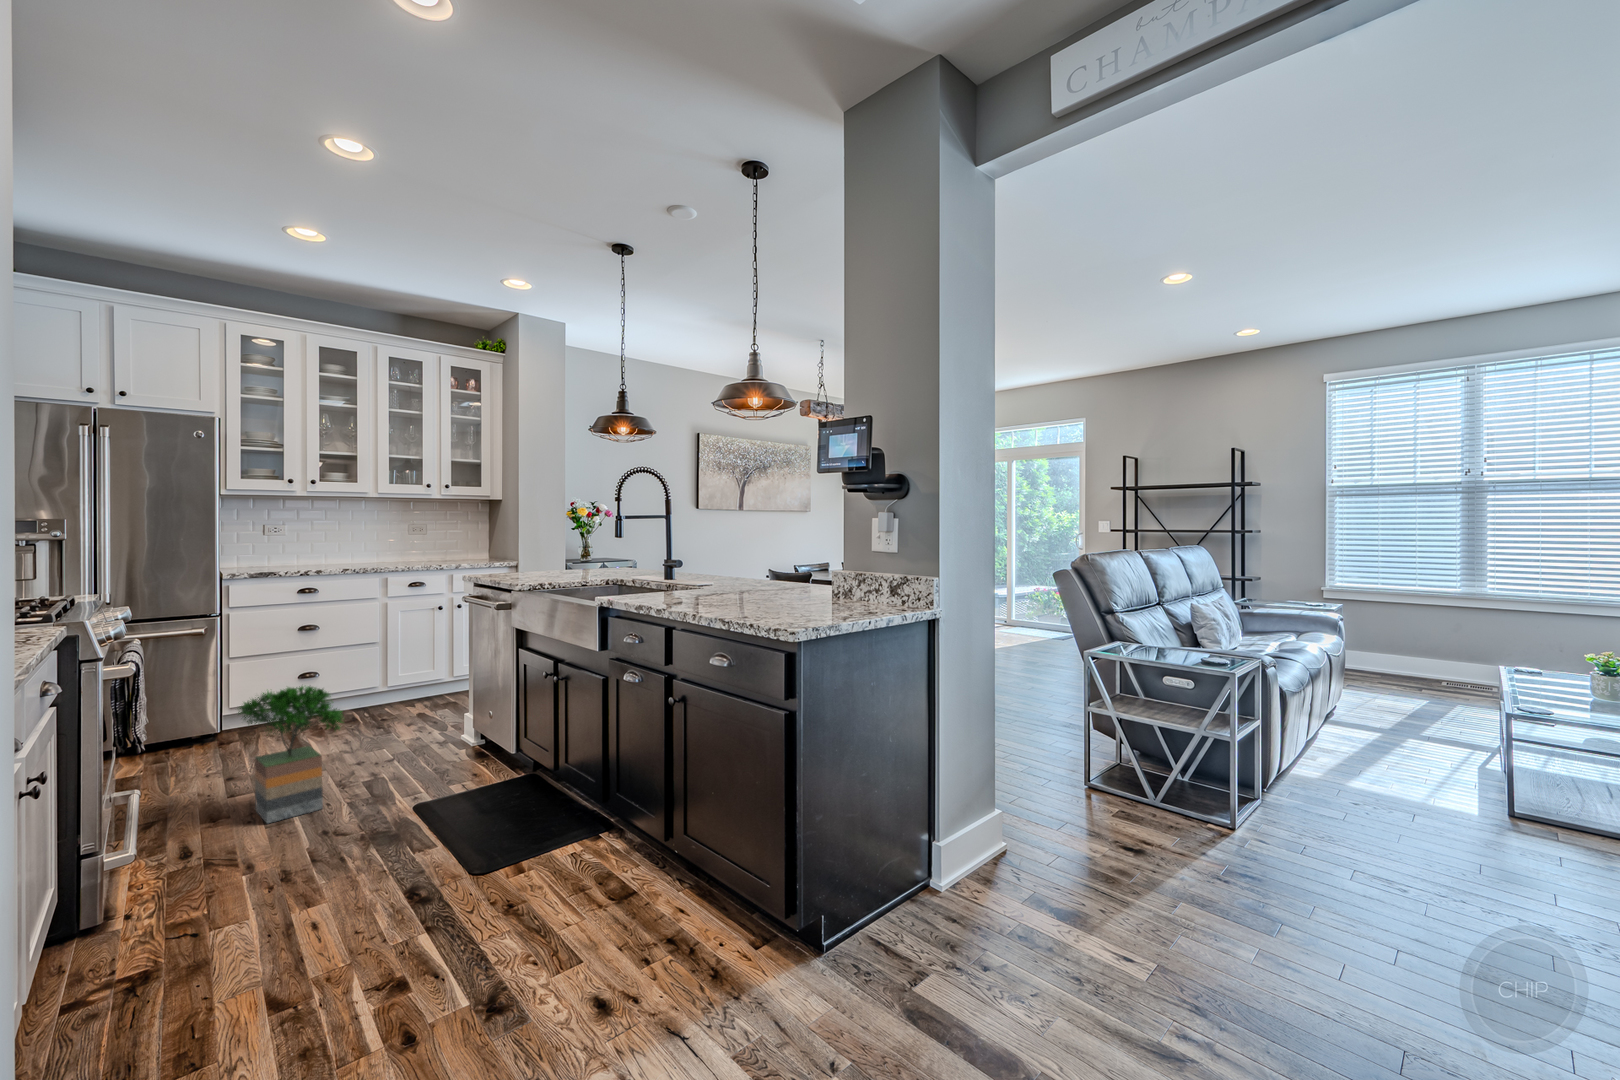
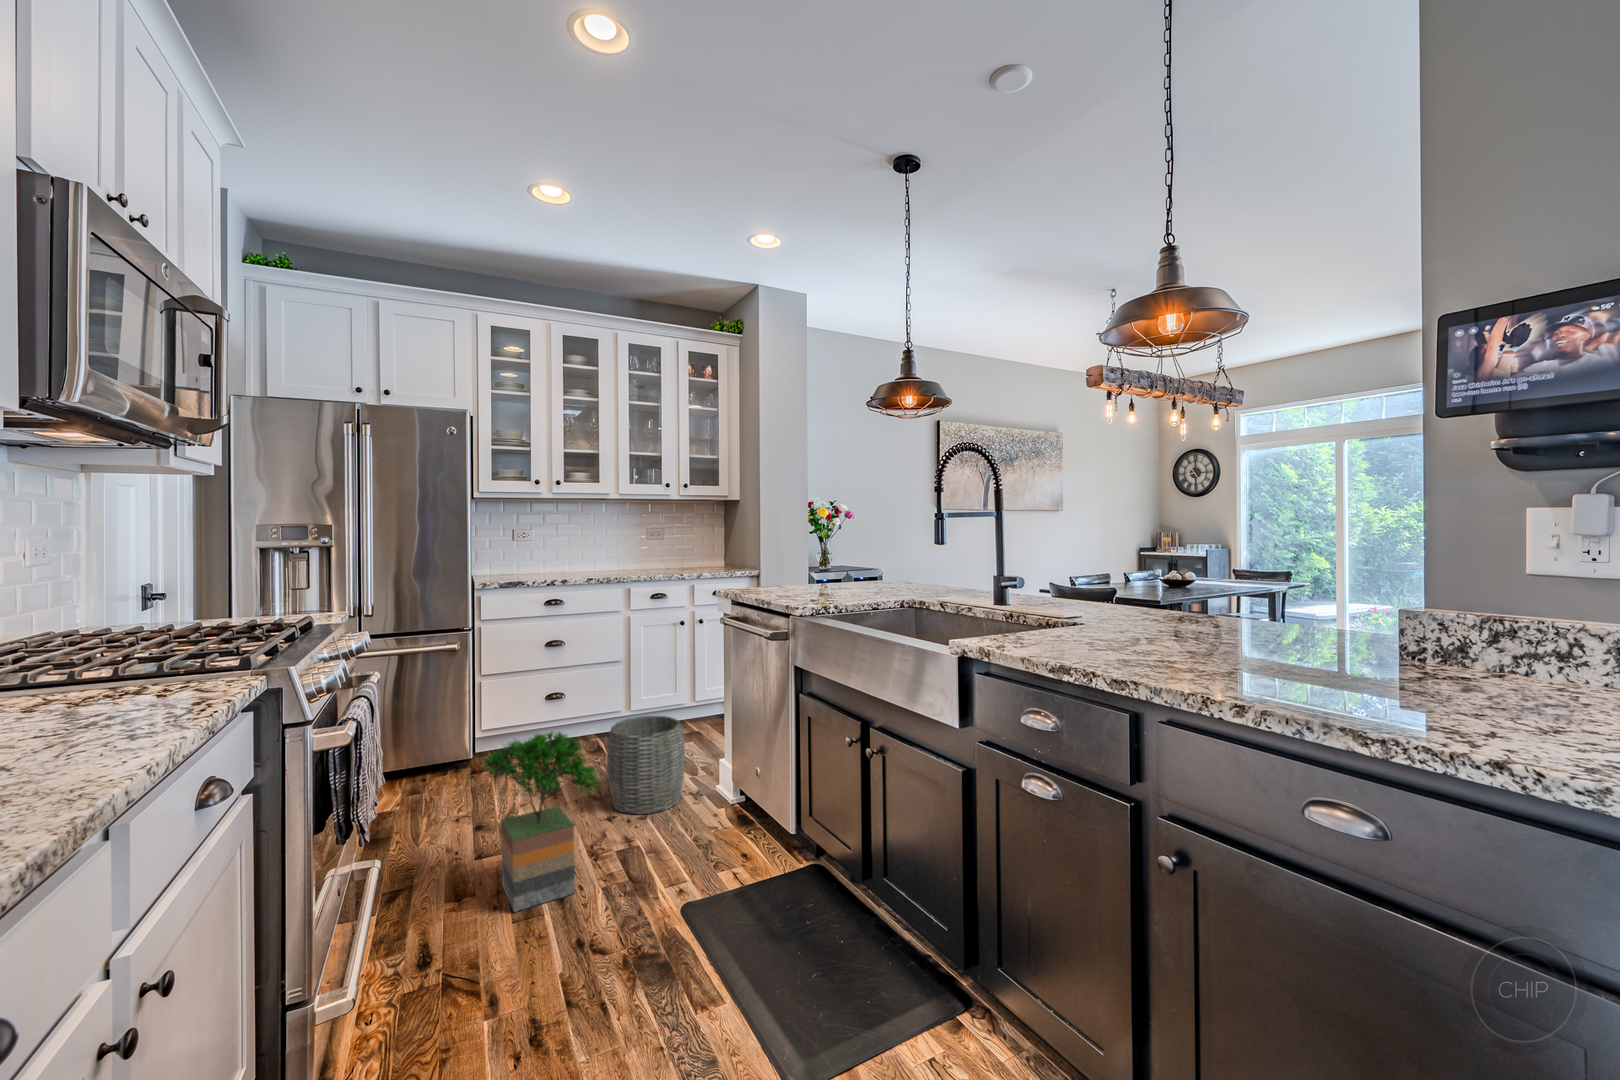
woven basket: none [358,681,432,760] -> present [607,716,685,814]

